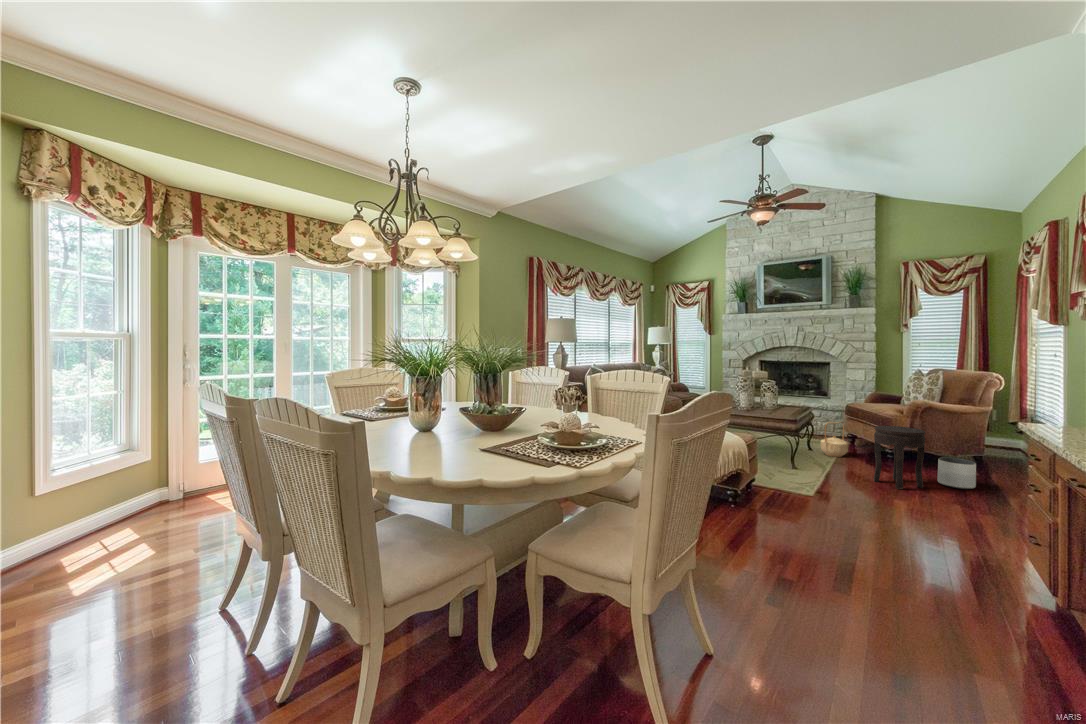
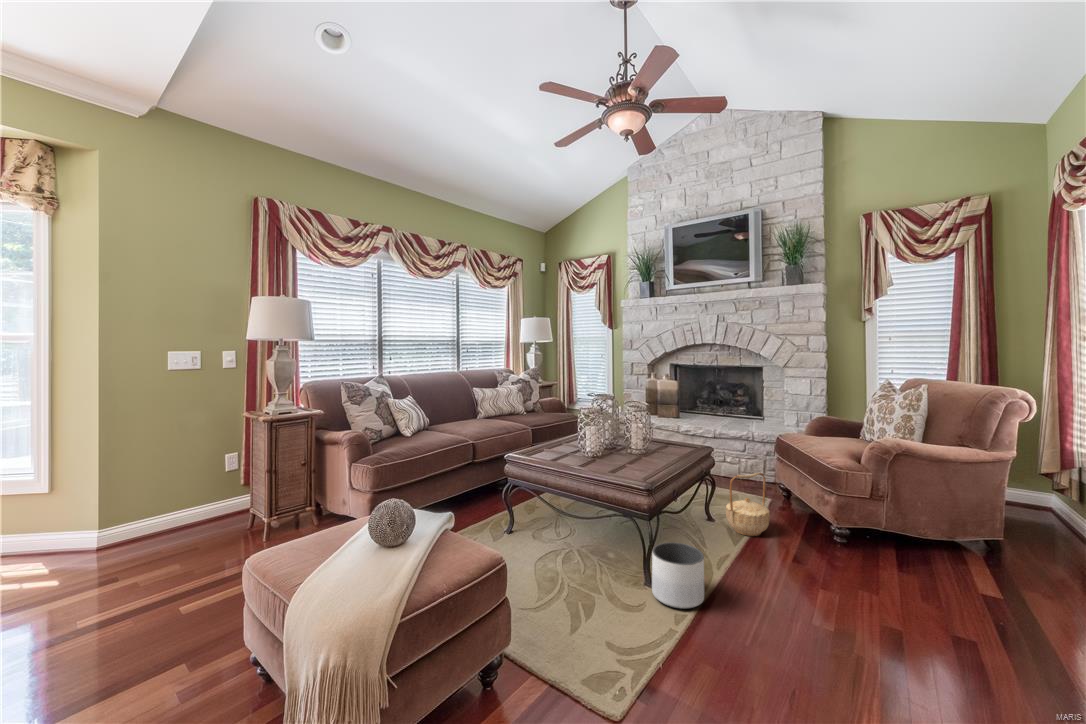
side table: present [874,426,925,489] -> none [794,505,894,657]
planter: present [937,457,976,489] -> present [652,542,704,609]

